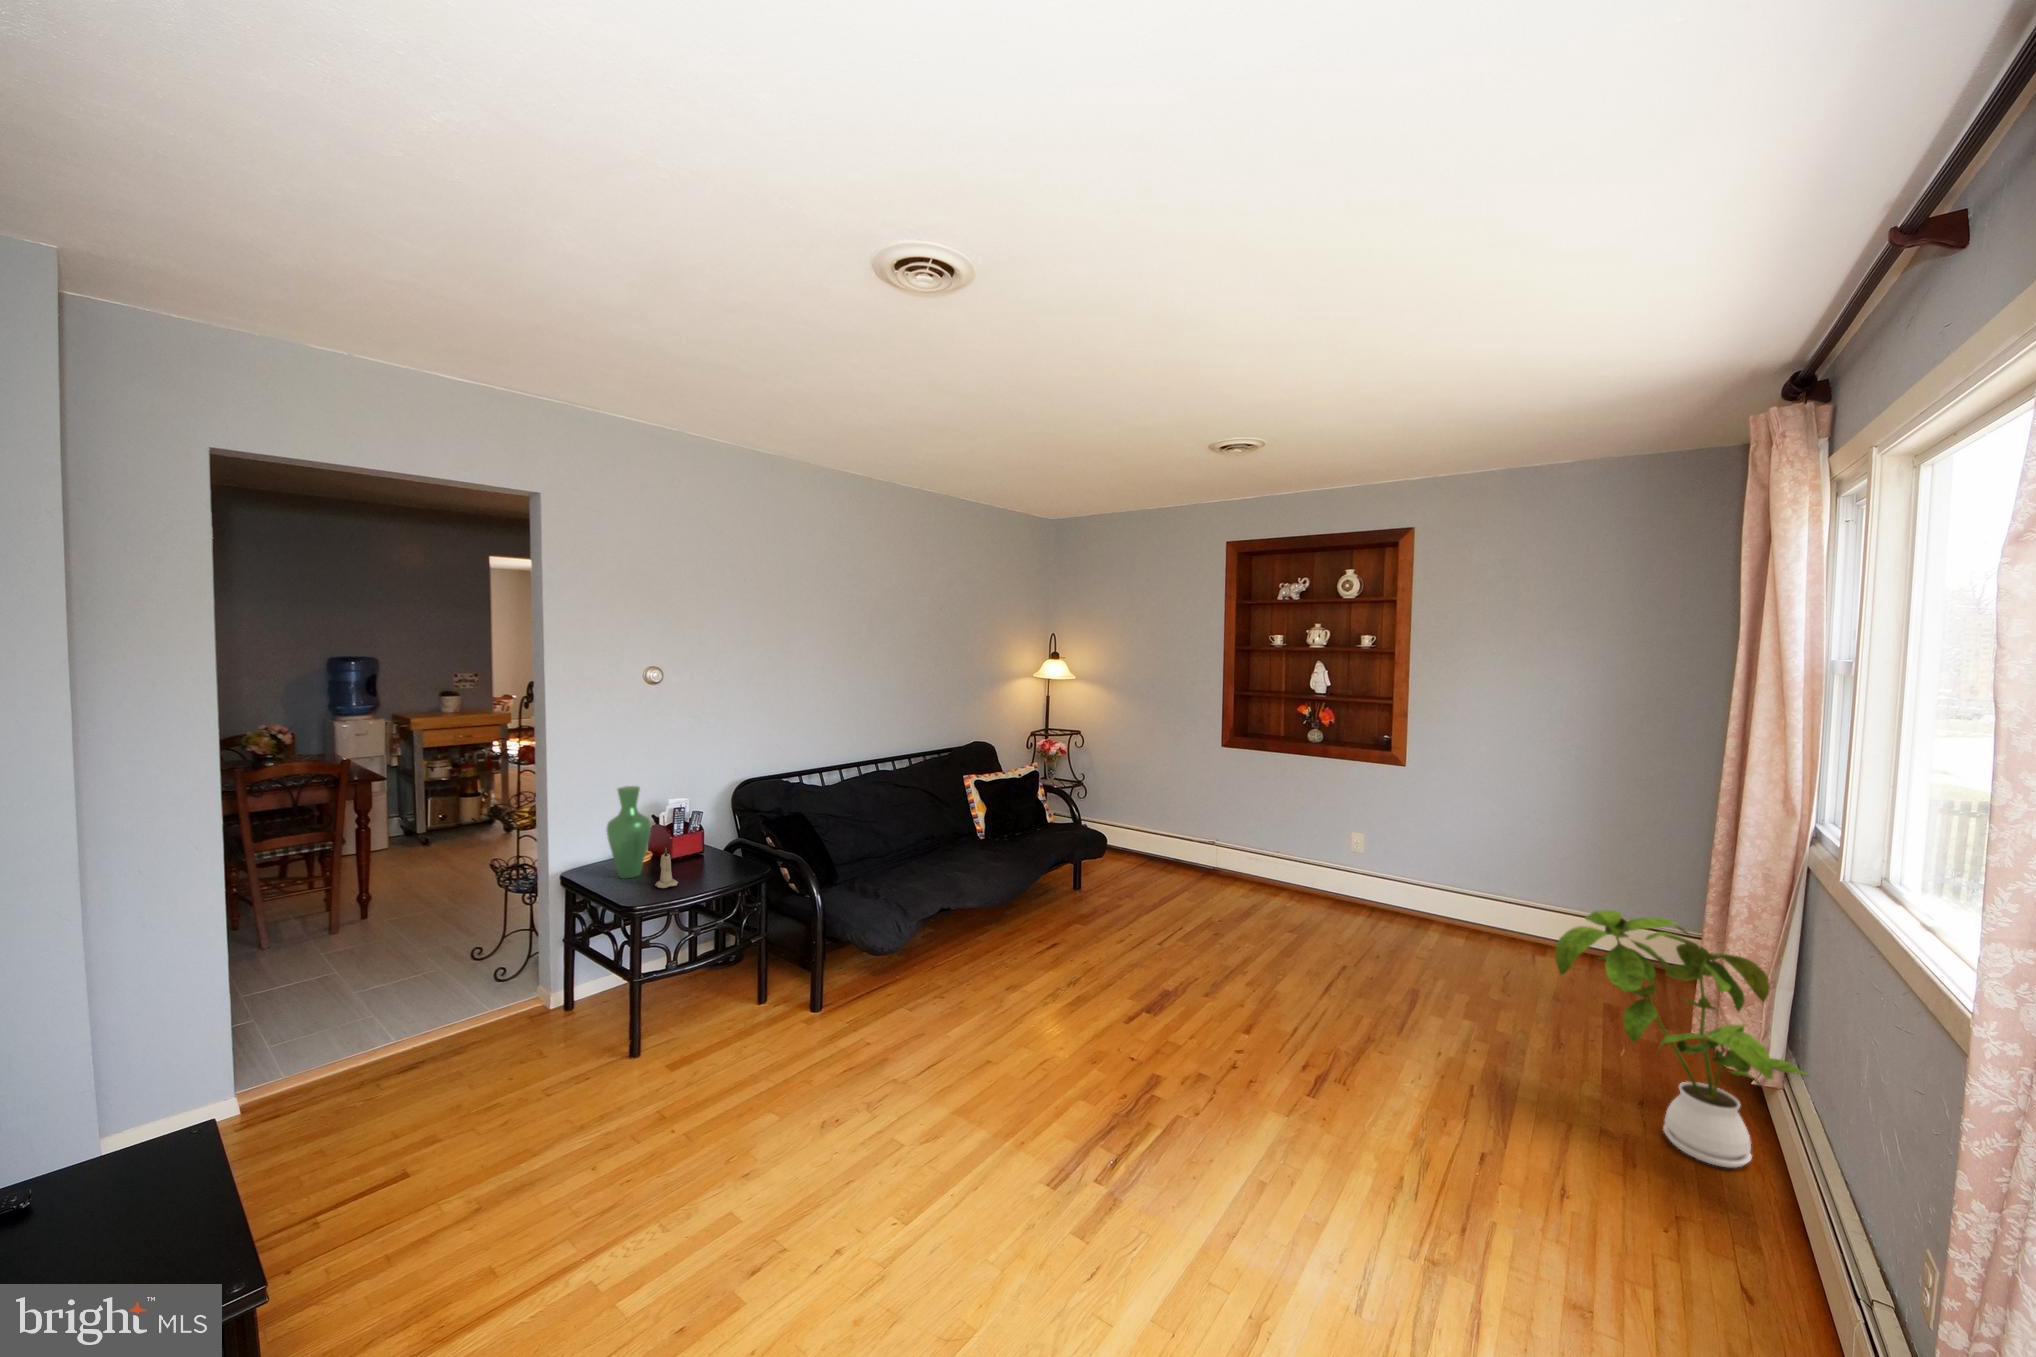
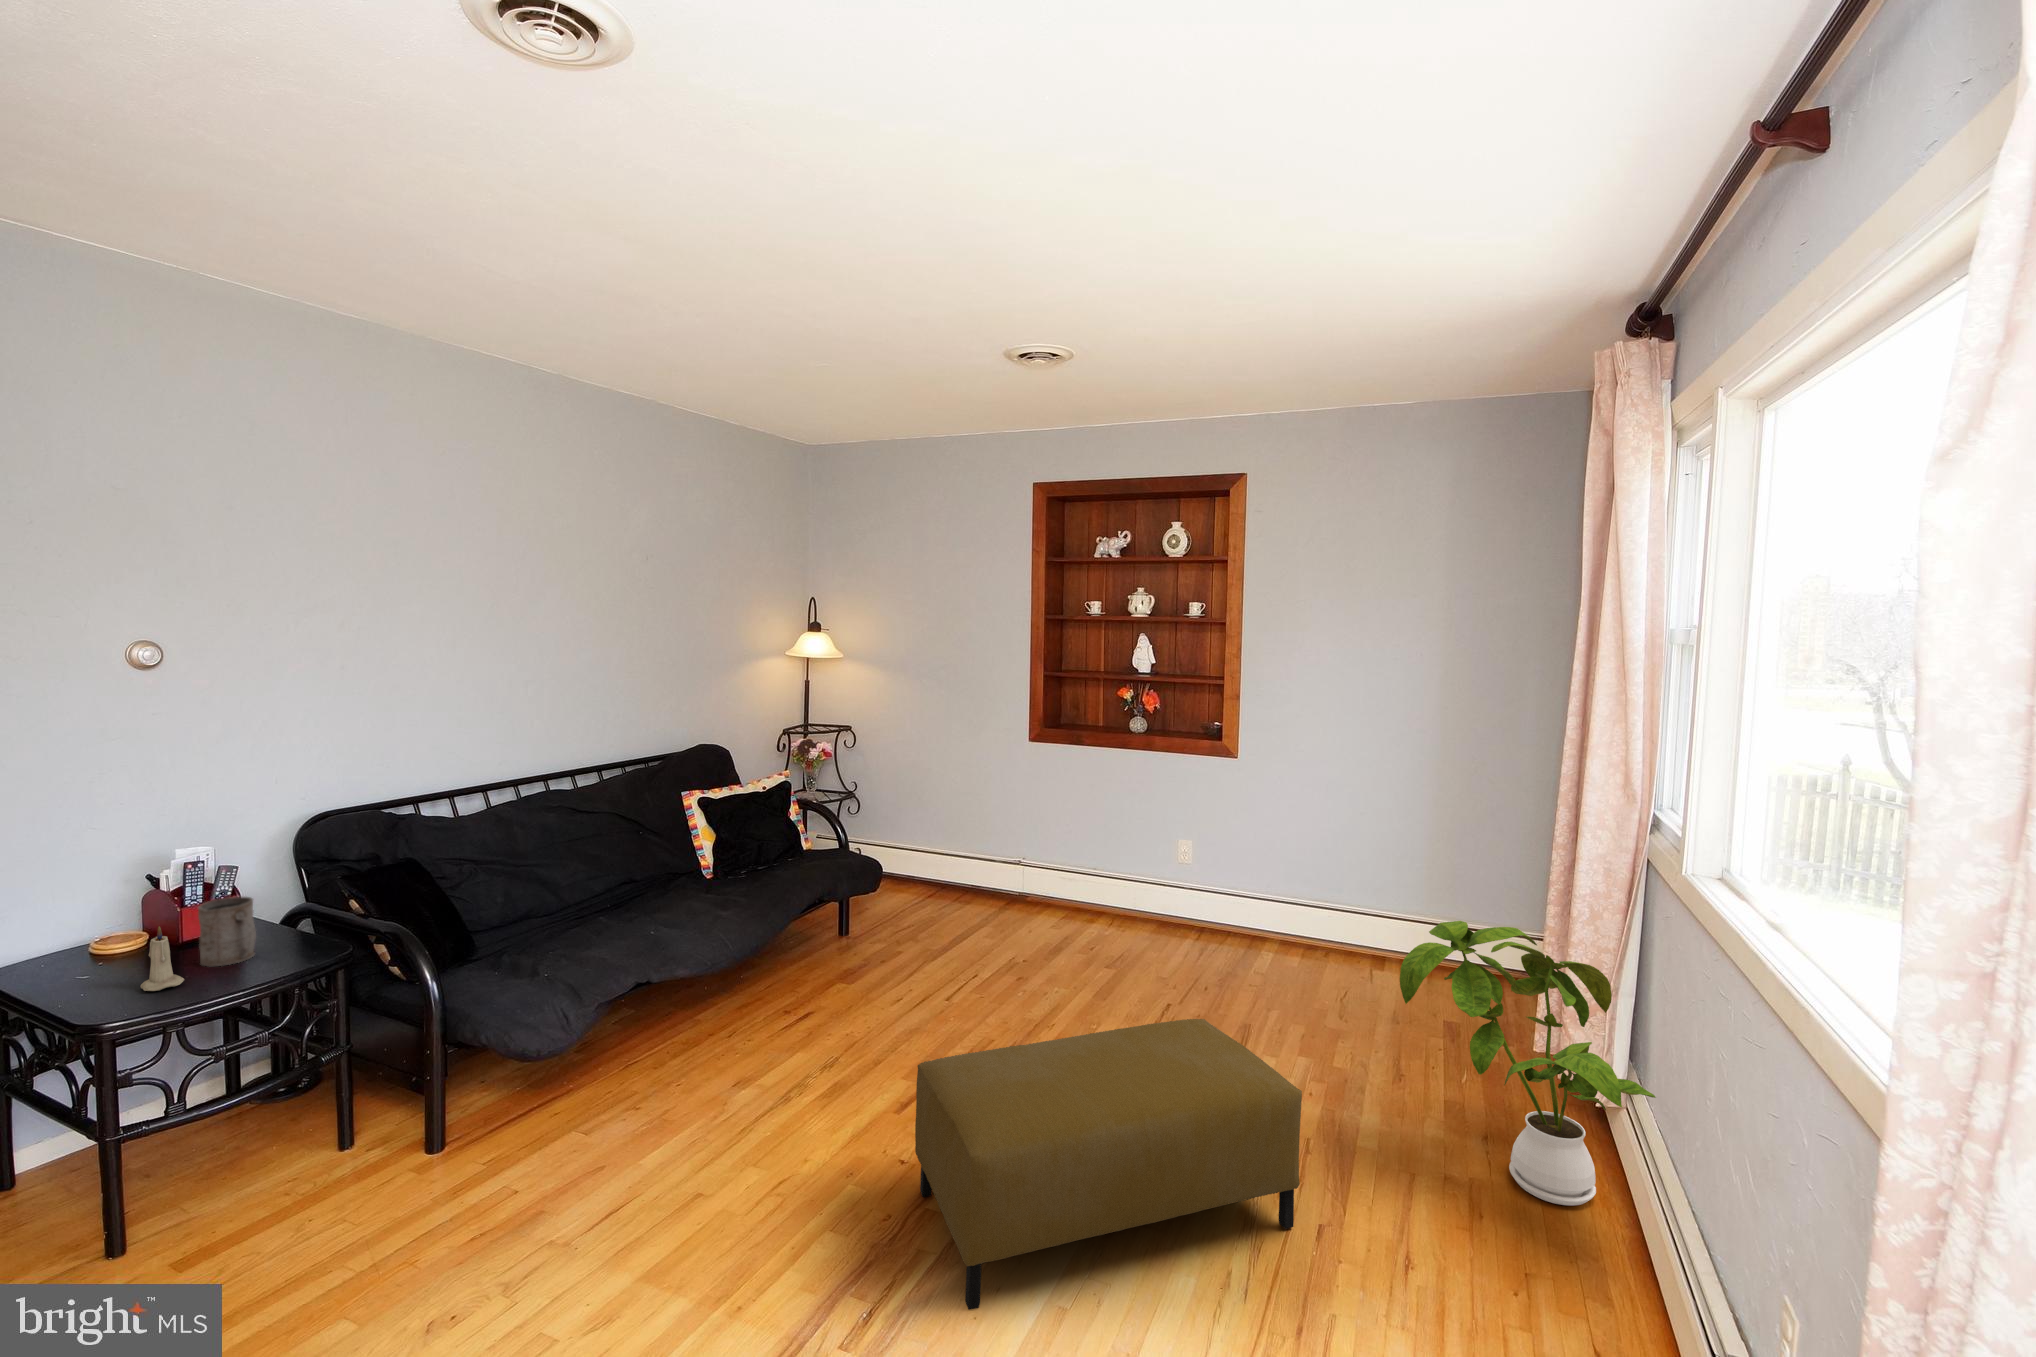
vase: present [606,786,651,878] -> none [48,832,137,980]
mug: none [683,832,715,876] -> present [198,896,256,967]
ottoman: none [1145,973,1464,1168] -> present [915,1019,1302,1310]

